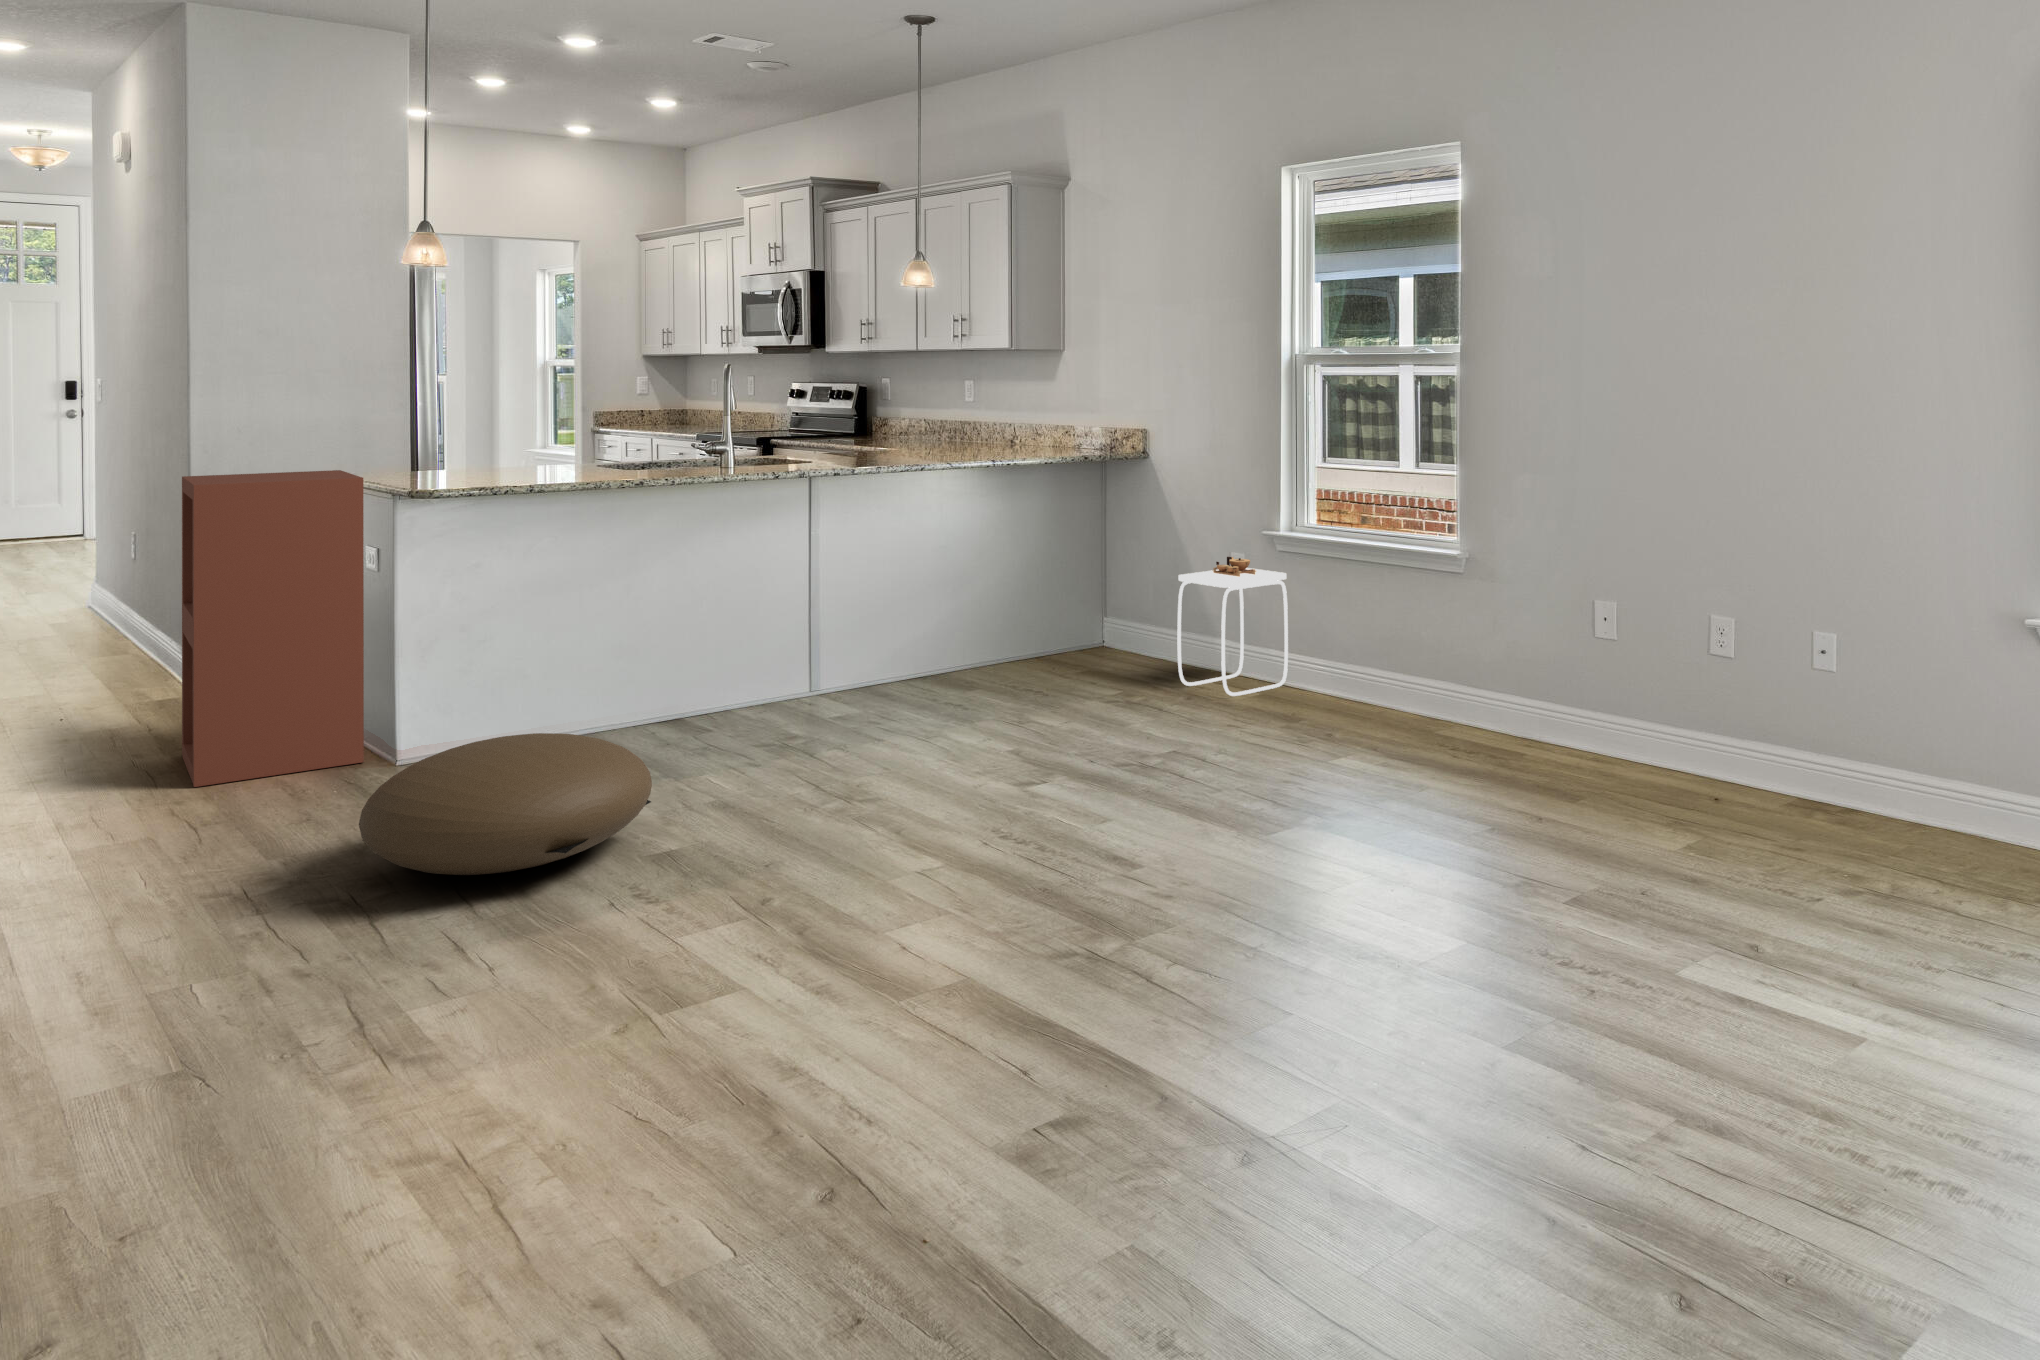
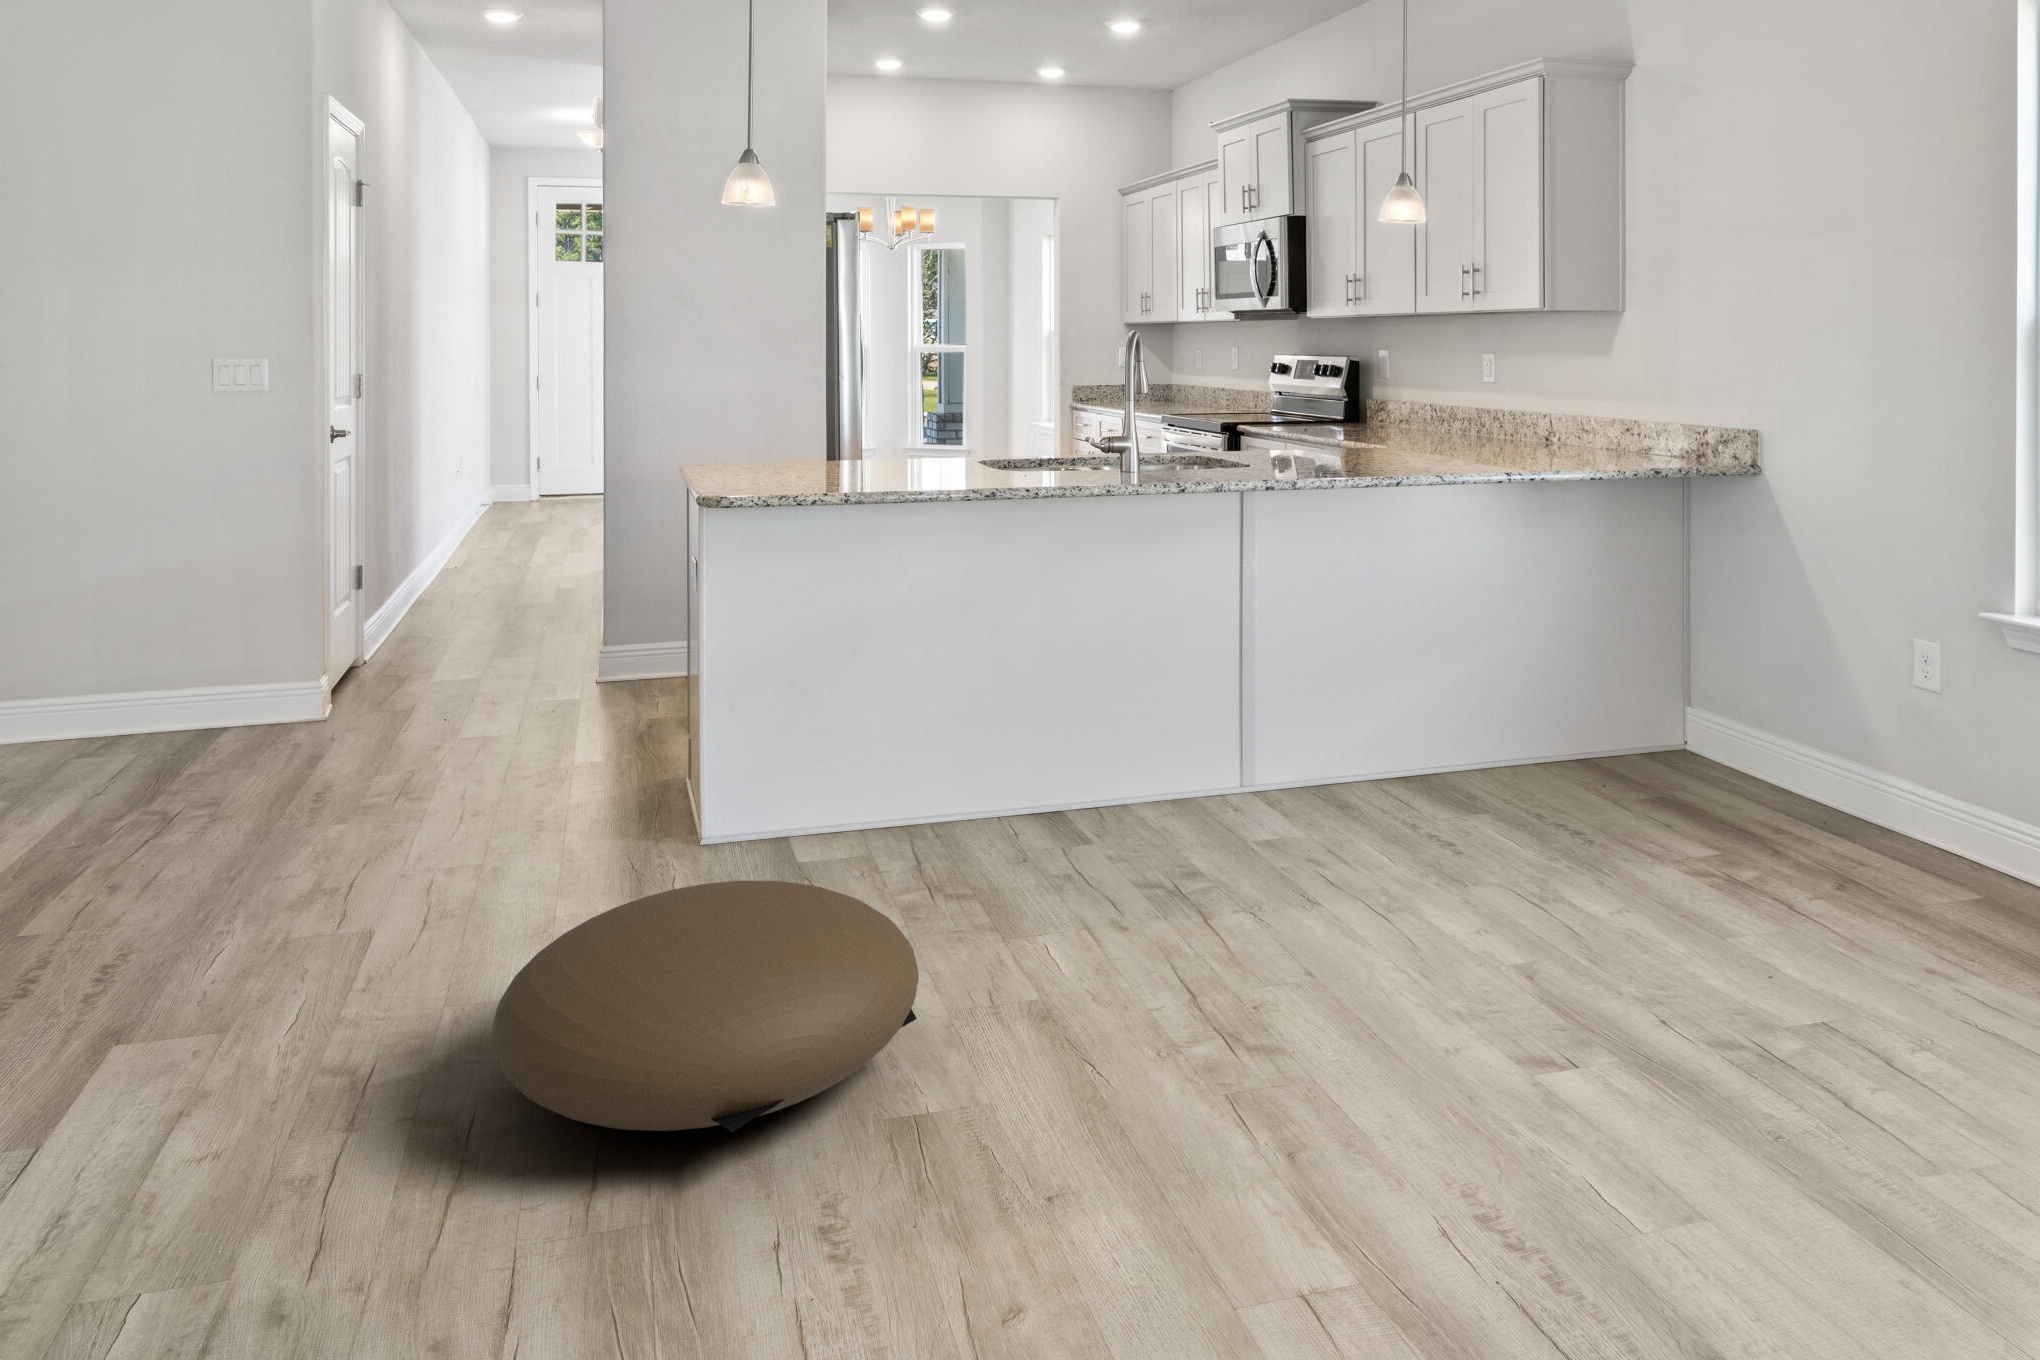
bookshelf: present [182,470,364,787] -> none [479,463,681,848]
side table: present [1177,557,1288,696] -> none [1815,650,2028,893]

